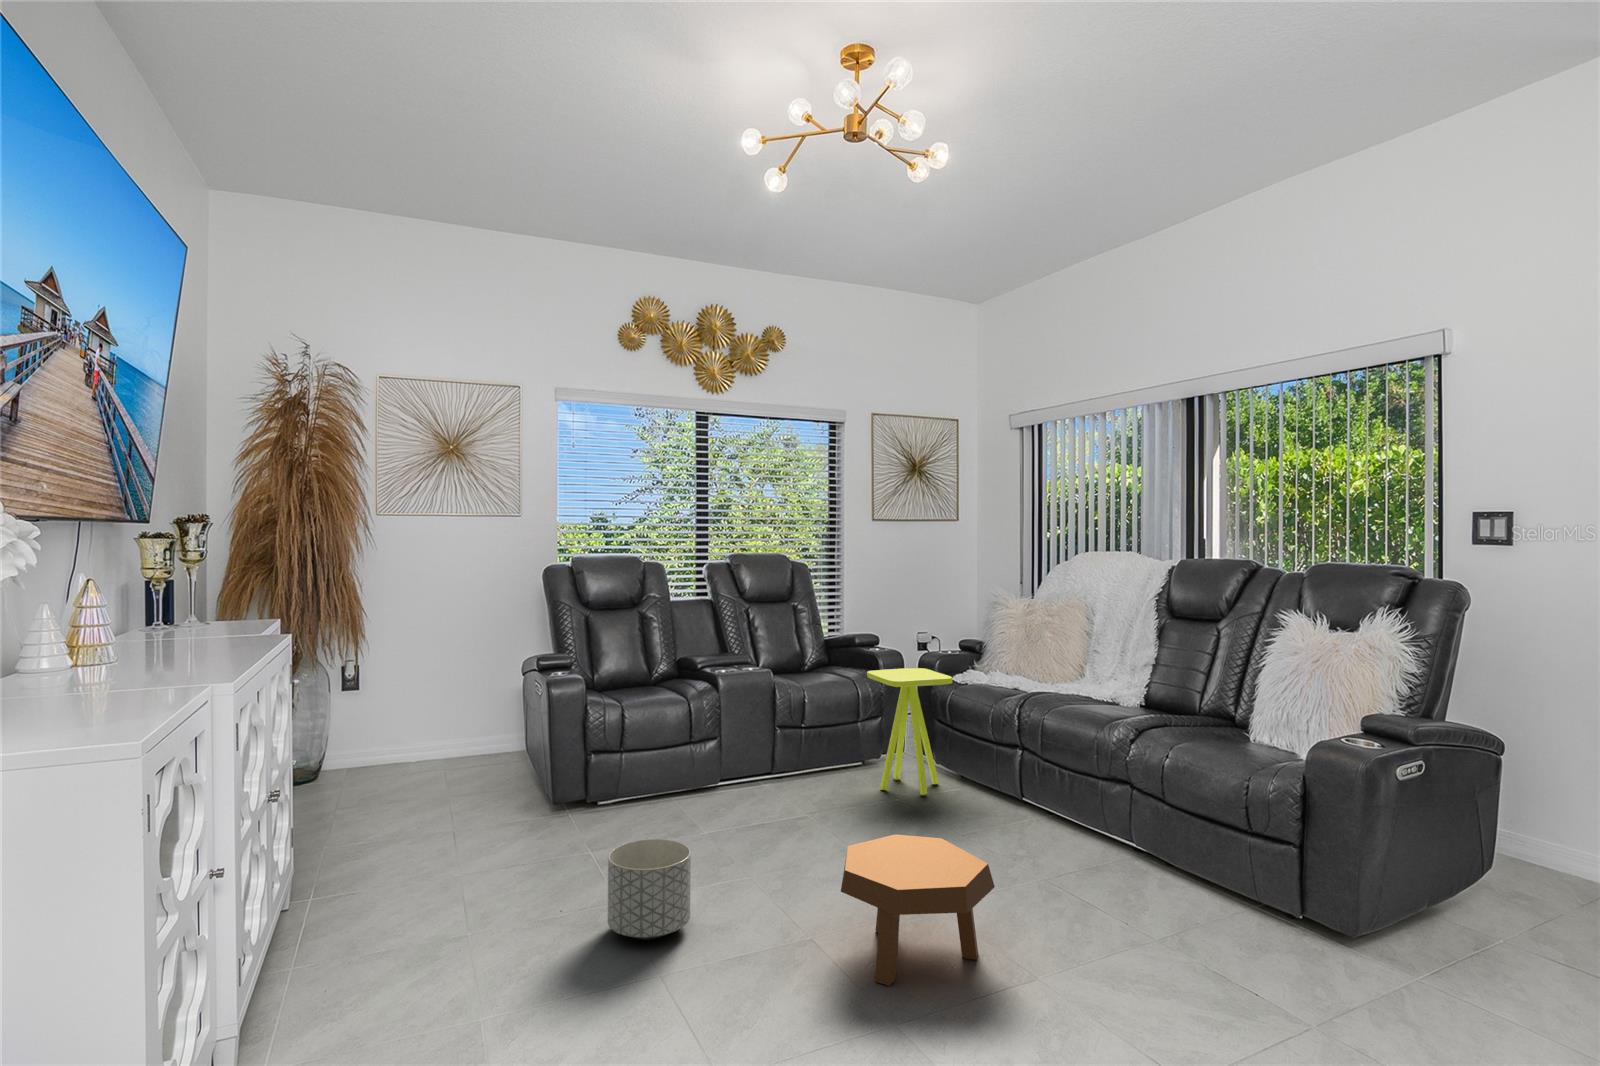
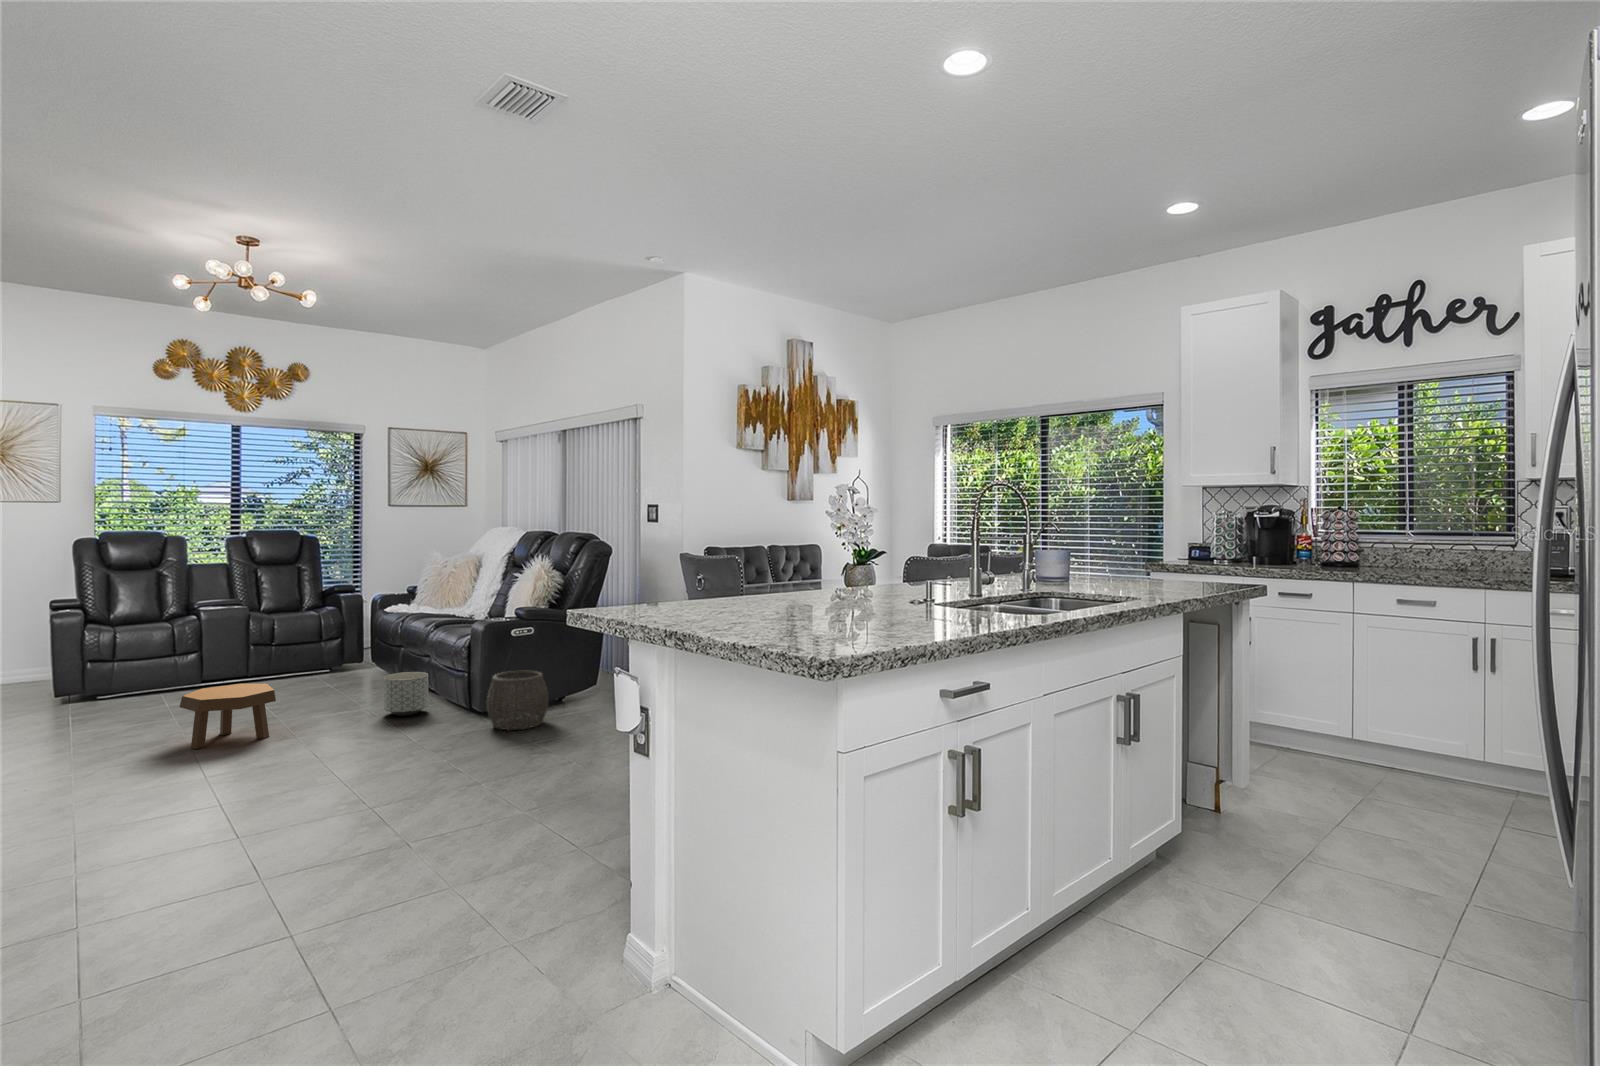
side table: present [867,668,952,795] -> none [320,604,374,682]
planter: present [608,839,691,939] -> present [384,672,428,716]
woven basket: none [1383,847,1544,997] -> present [487,671,548,730]

